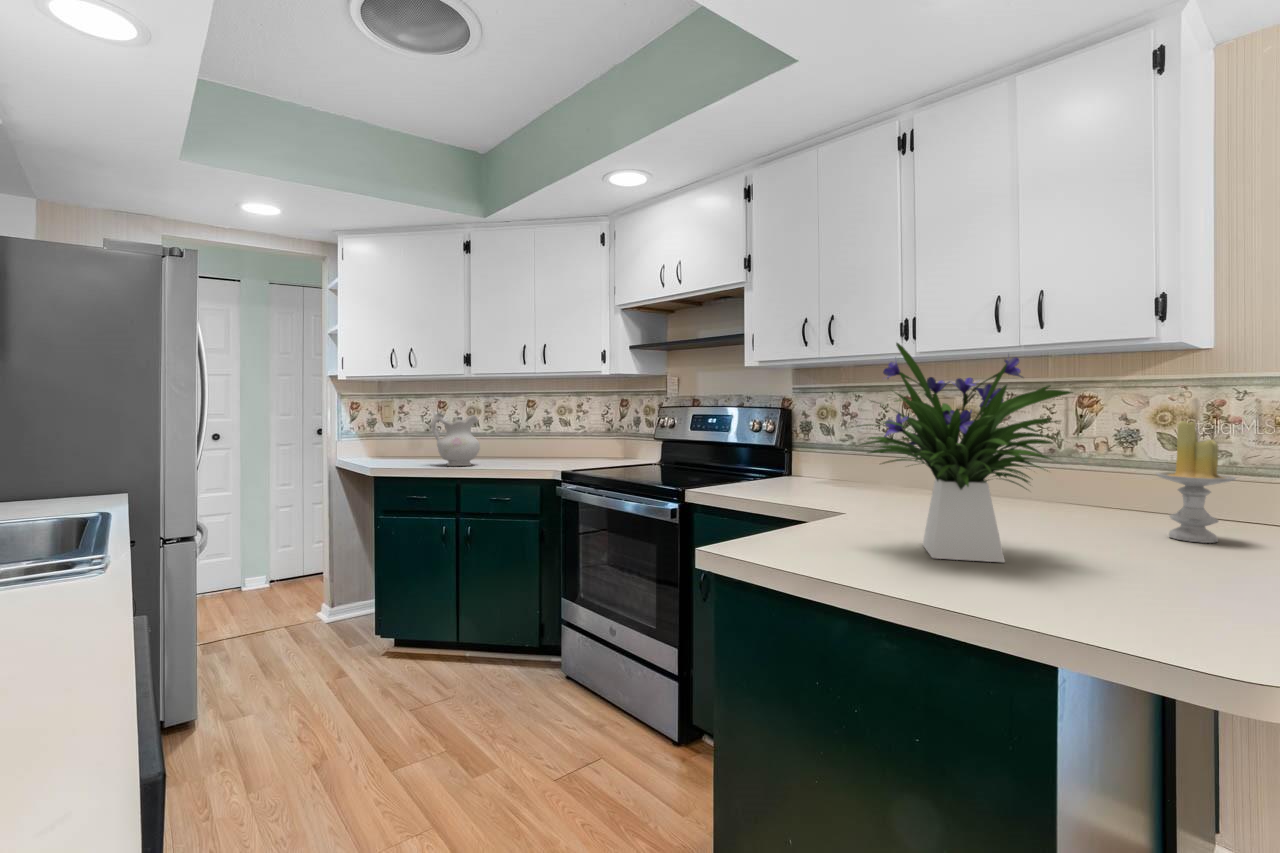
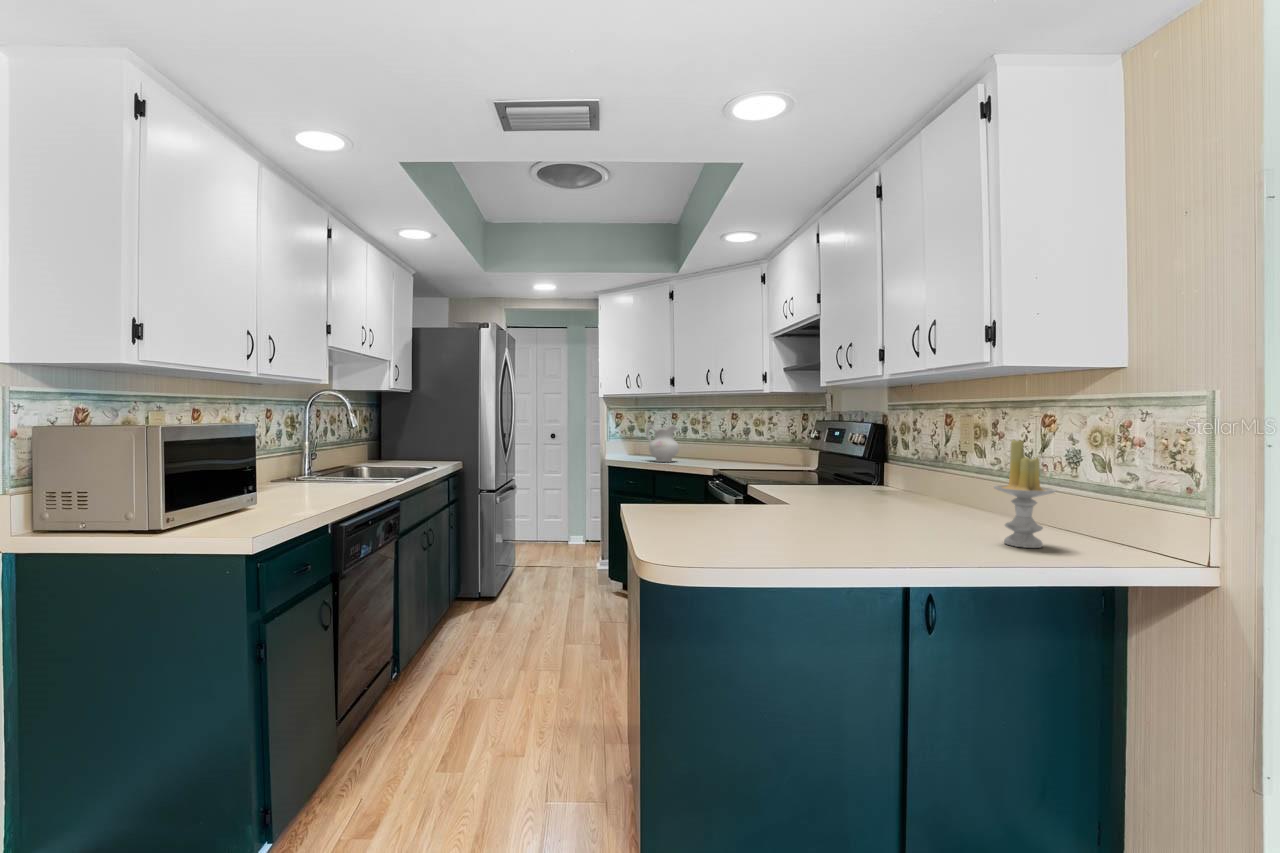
flower arrangement: present [857,343,1072,562] -> none [698,379,850,531]

